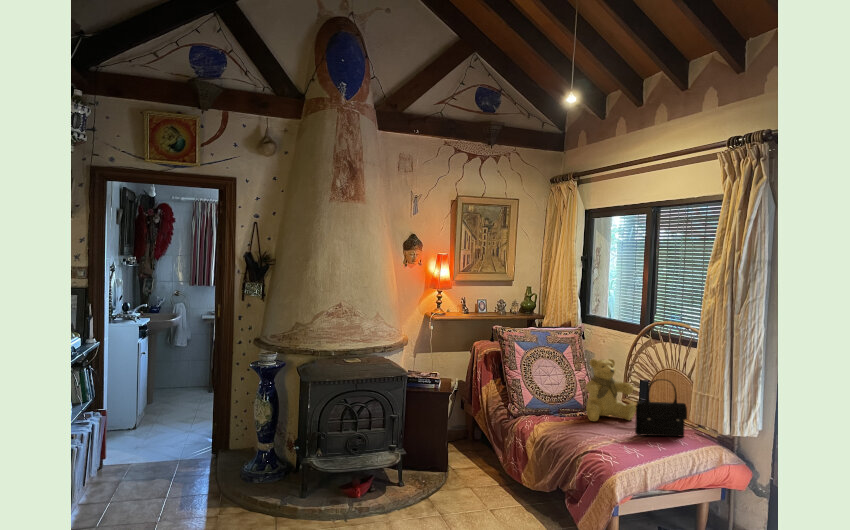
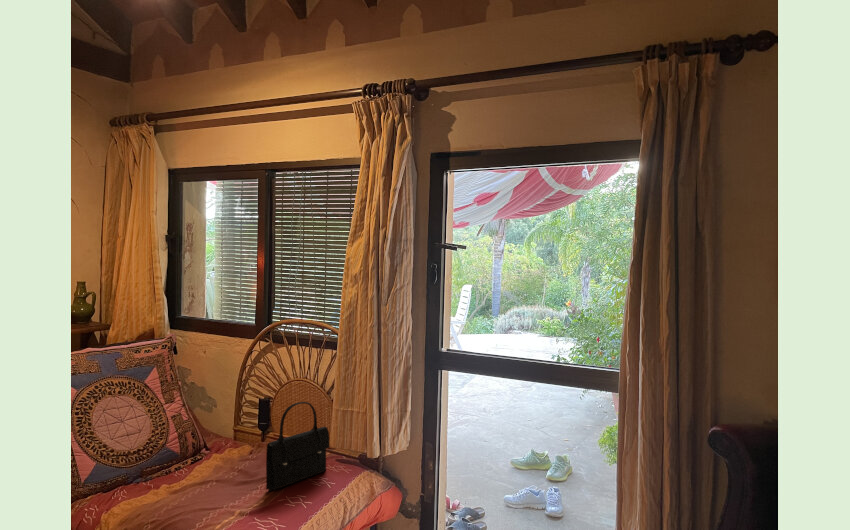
teddy bear: present [586,359,636,421] -> none [186,381,259,484]

